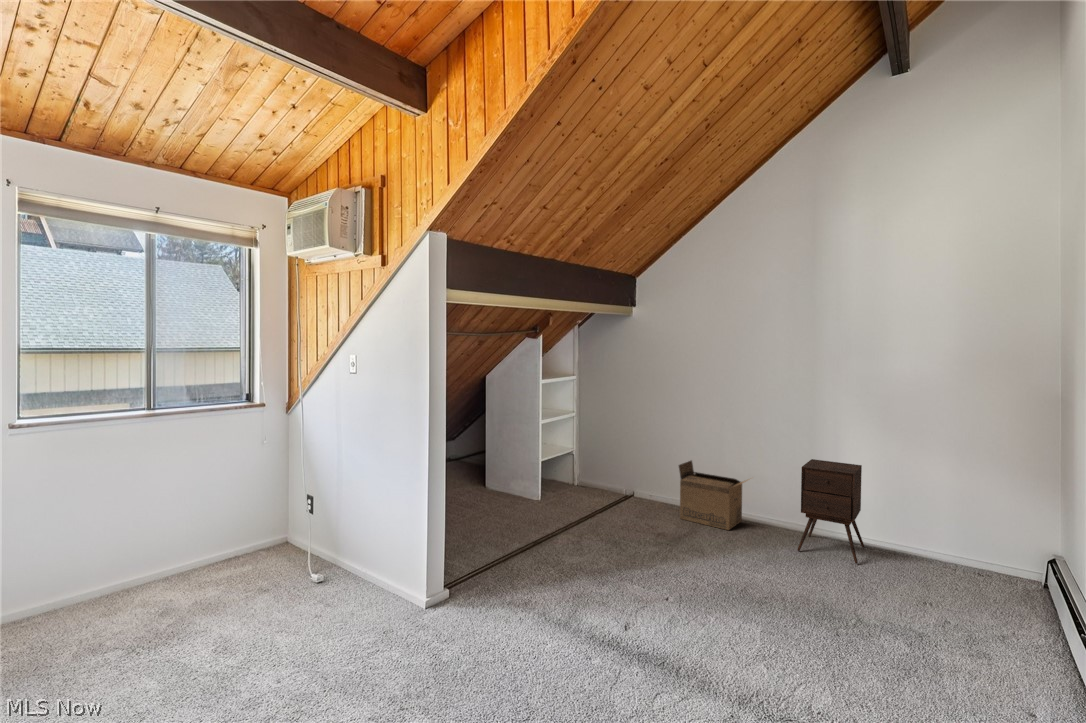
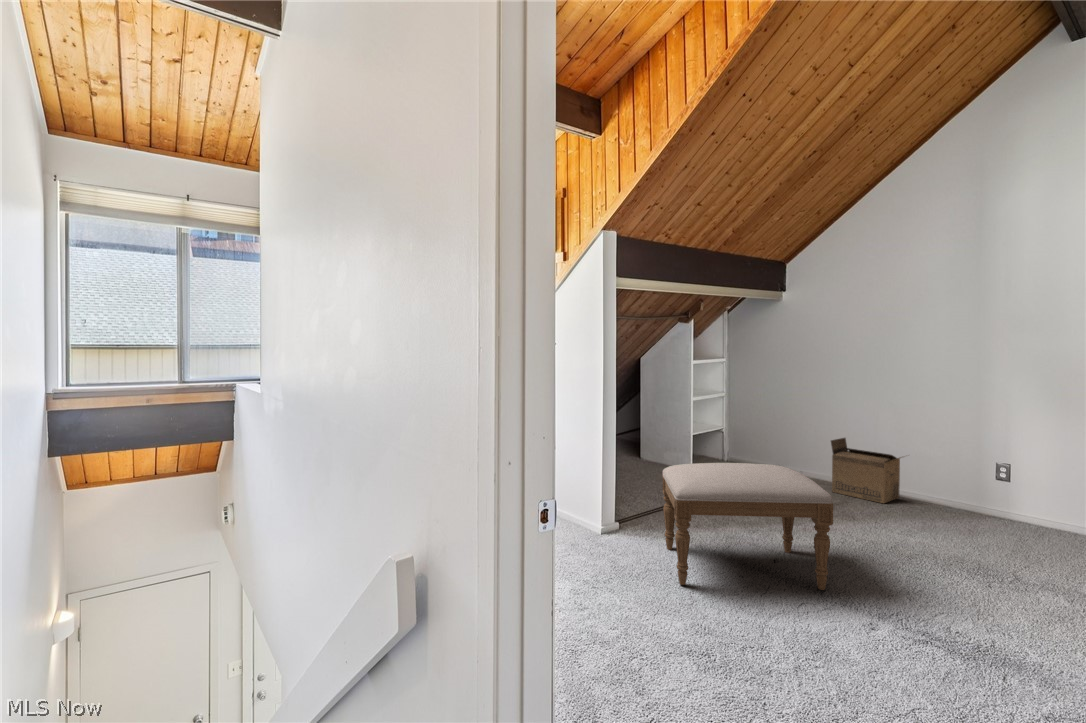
side table: present [797,459,864,564] -> none [958,436,1039,538]
ottoman: none [500,514,691,683] -> present [662,463,833,590]

